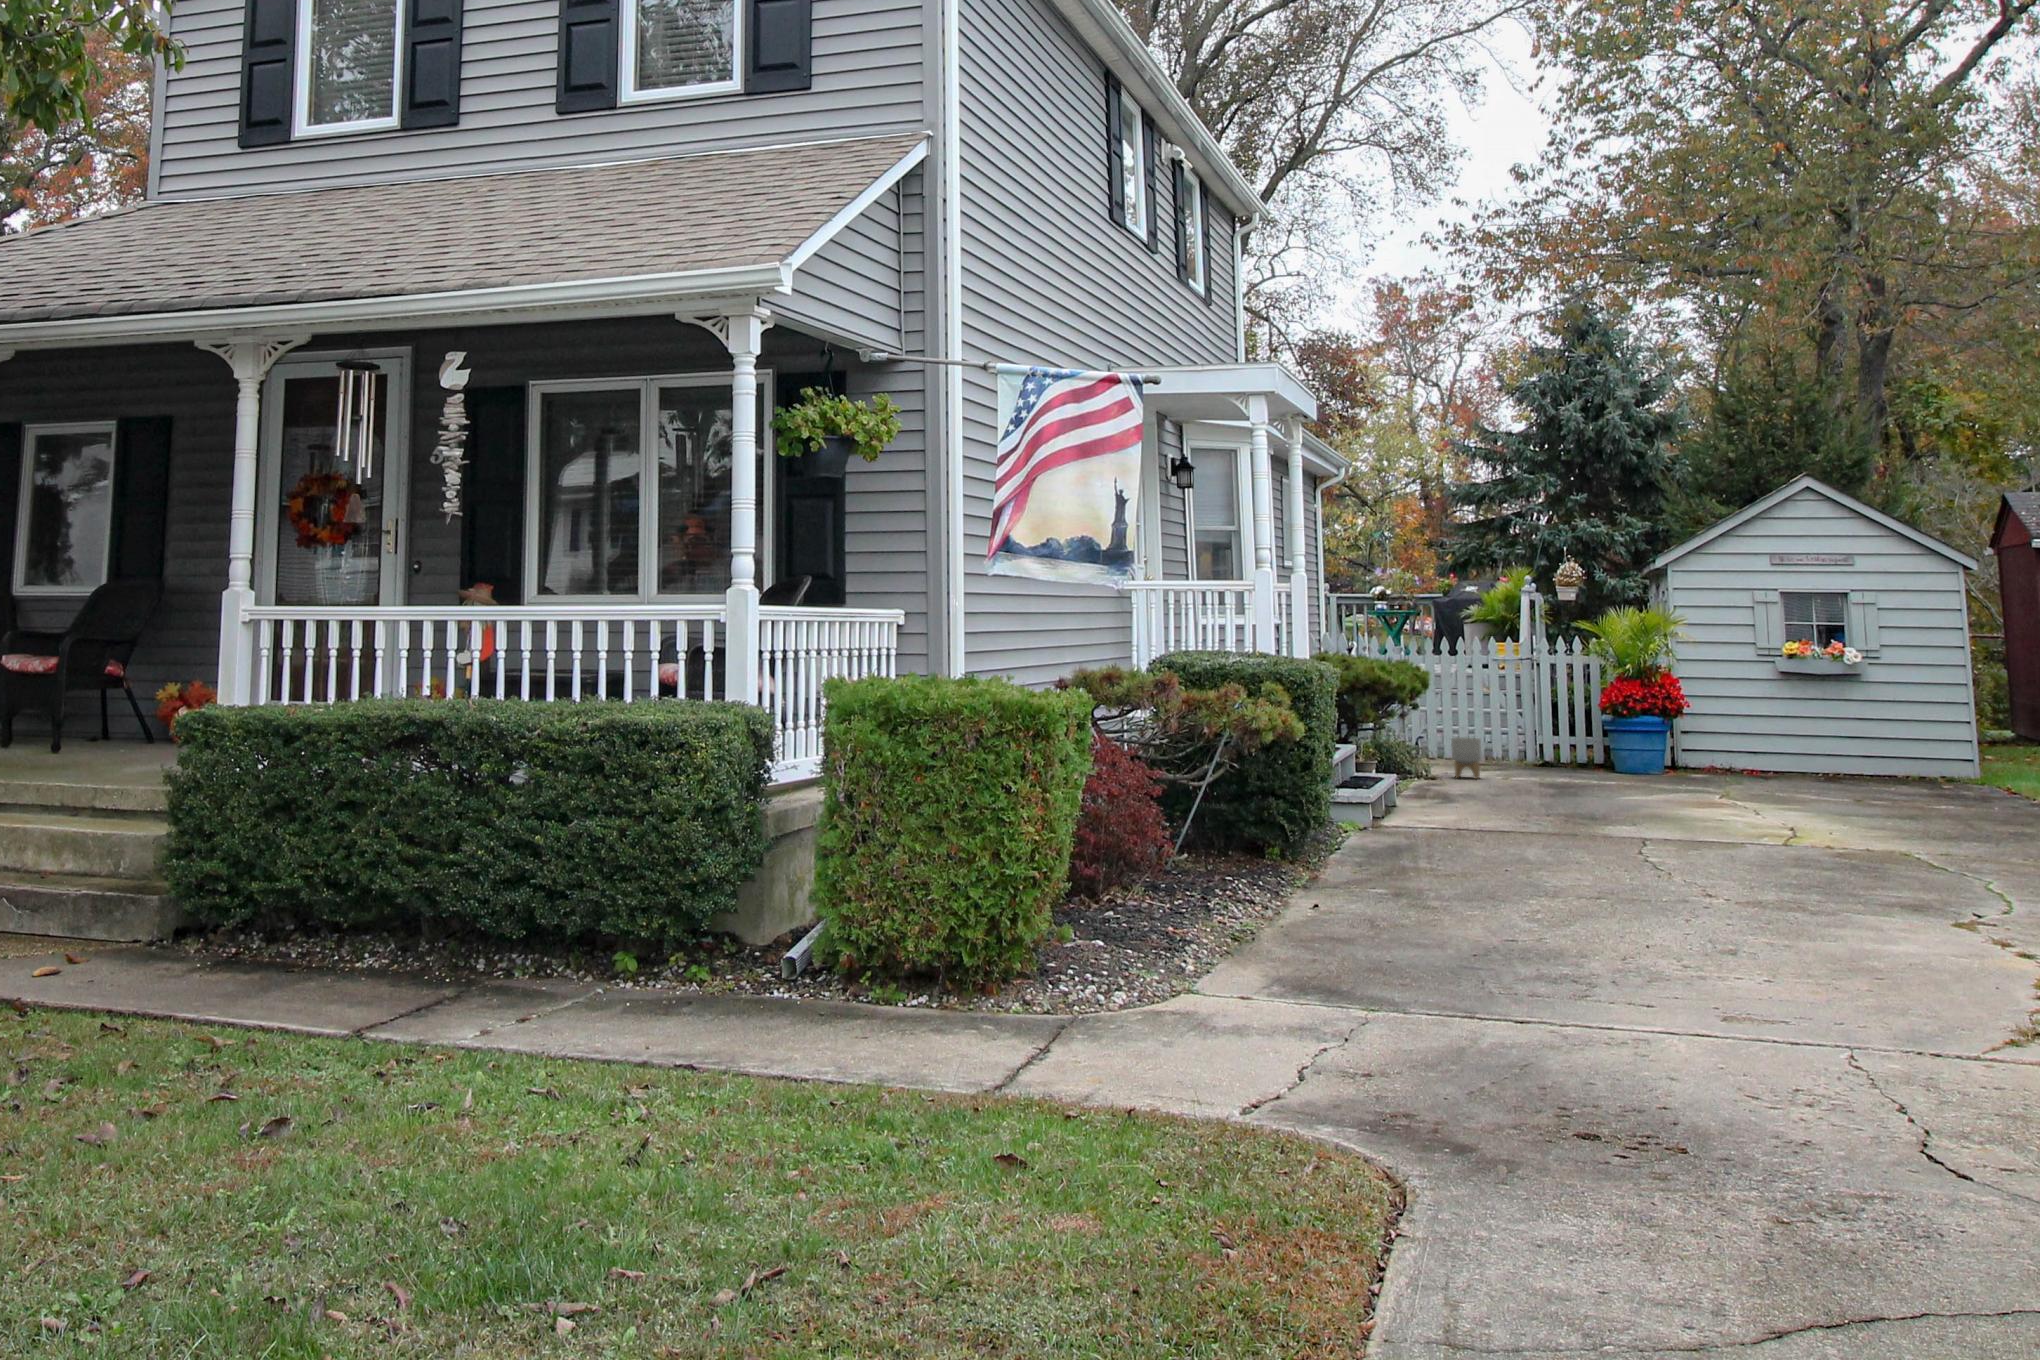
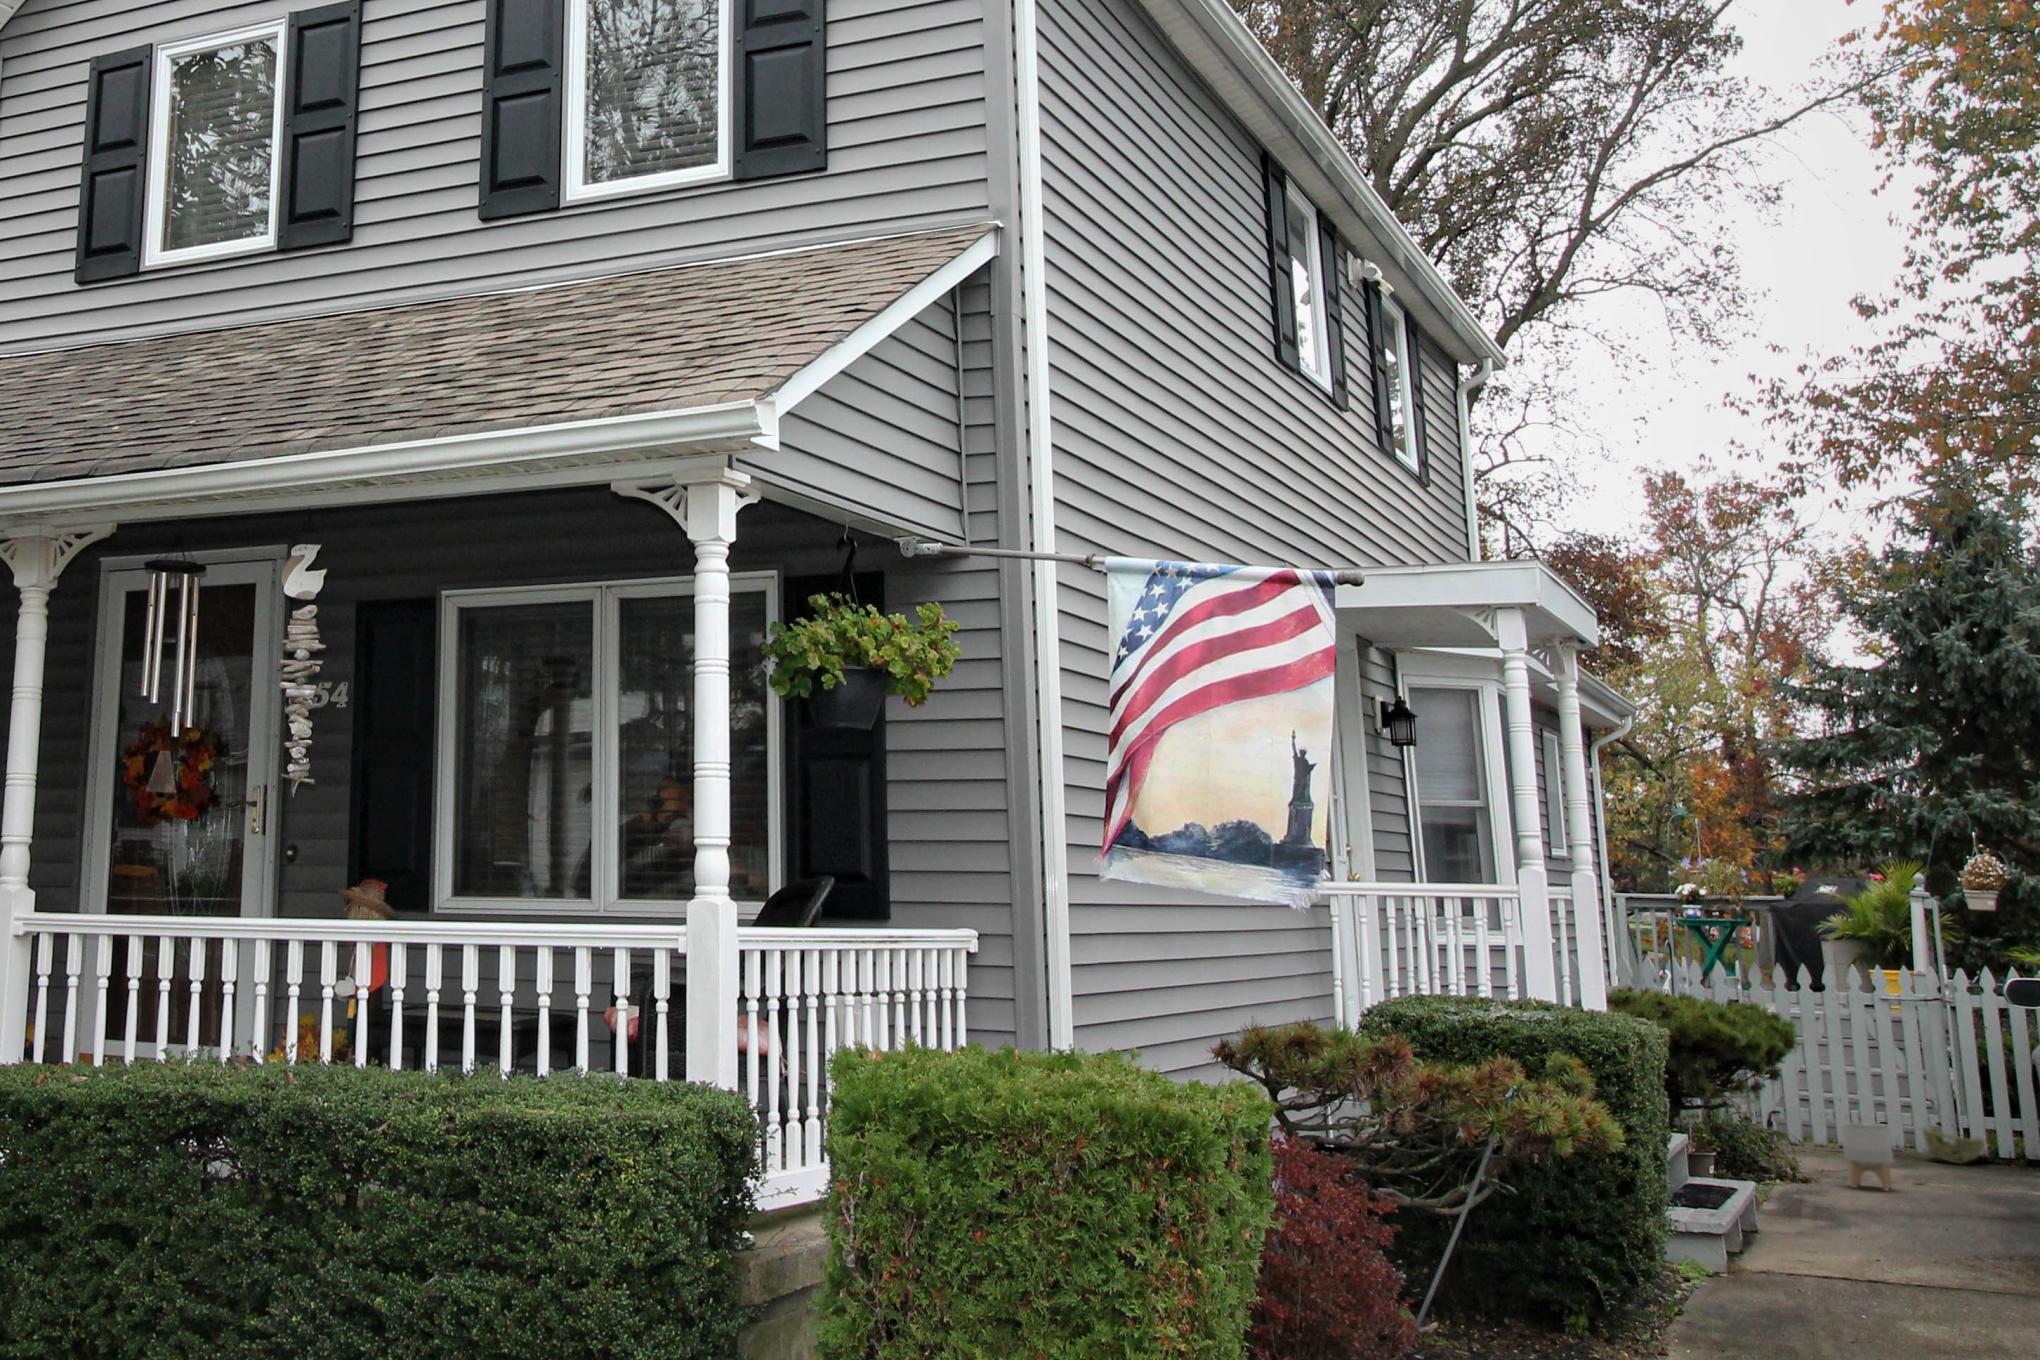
woven basket: none [1506,742,1545,764] -> present [1922,1127,1984,1163]

